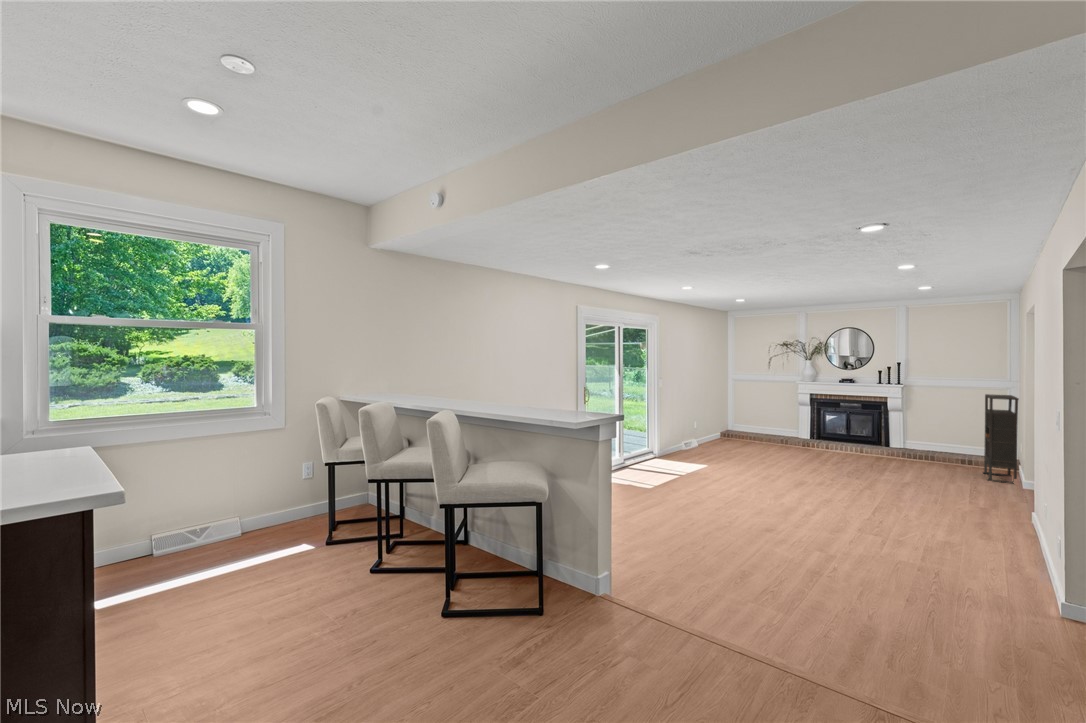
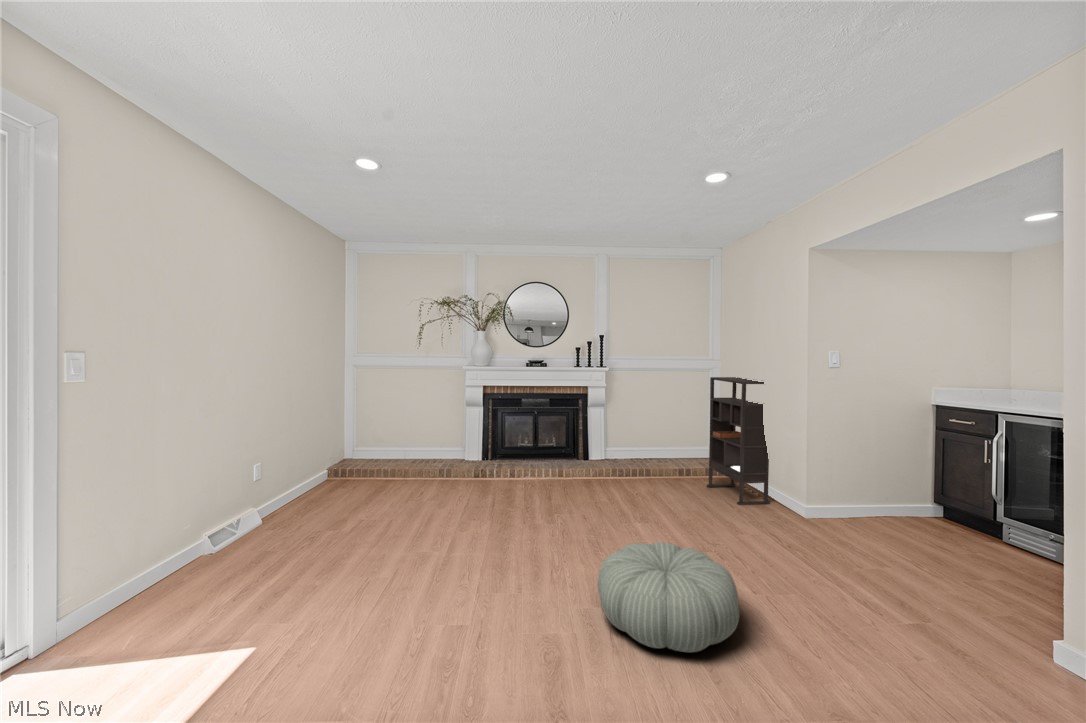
pouf: none [820,459,884,490] -> present [598,542,739,652]

